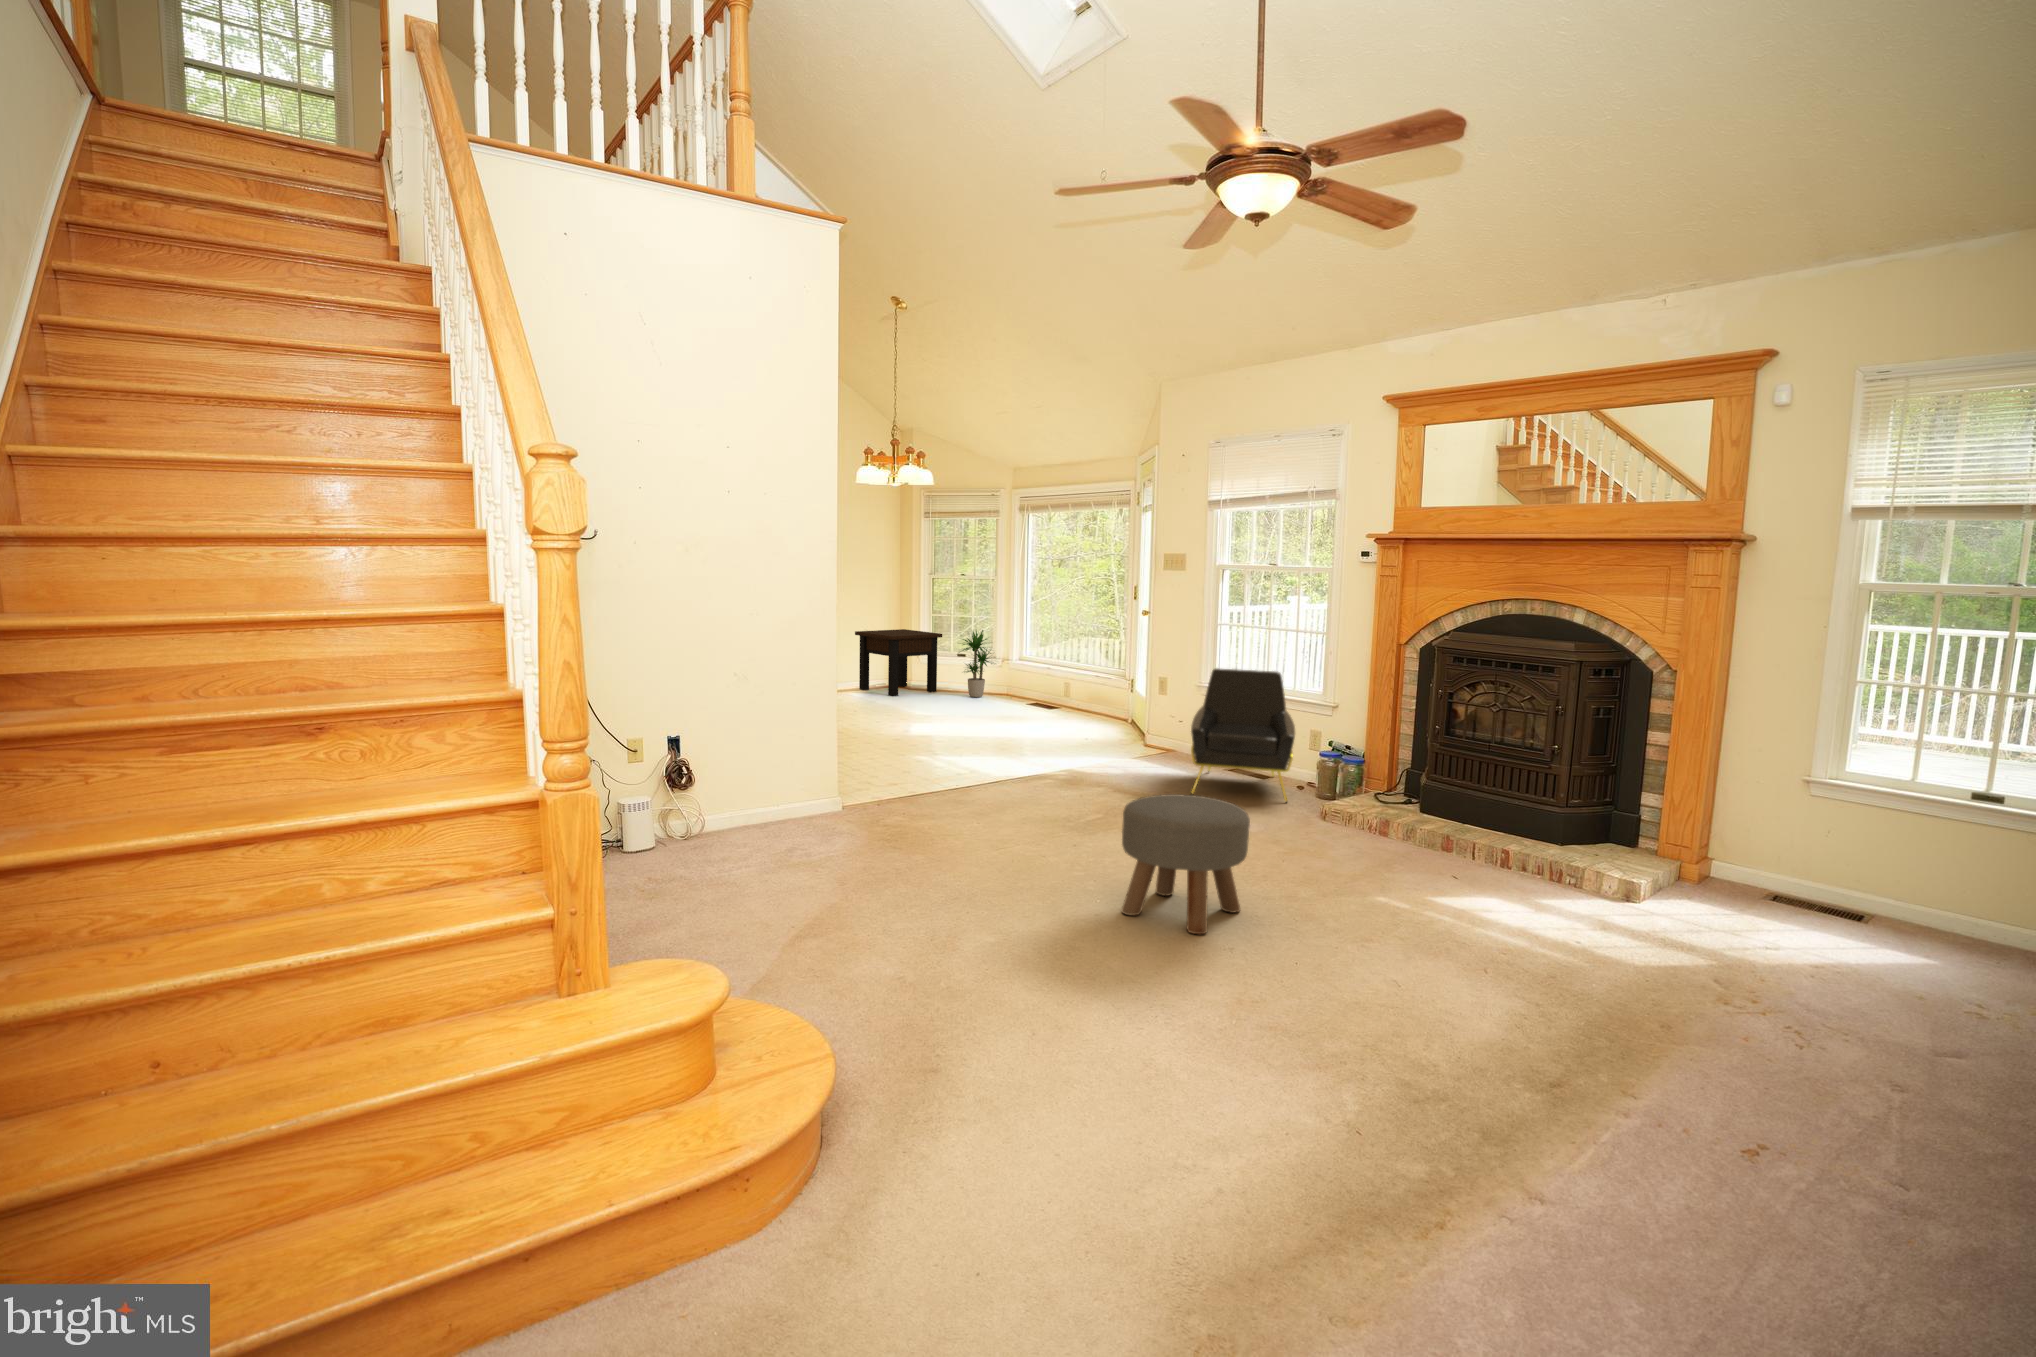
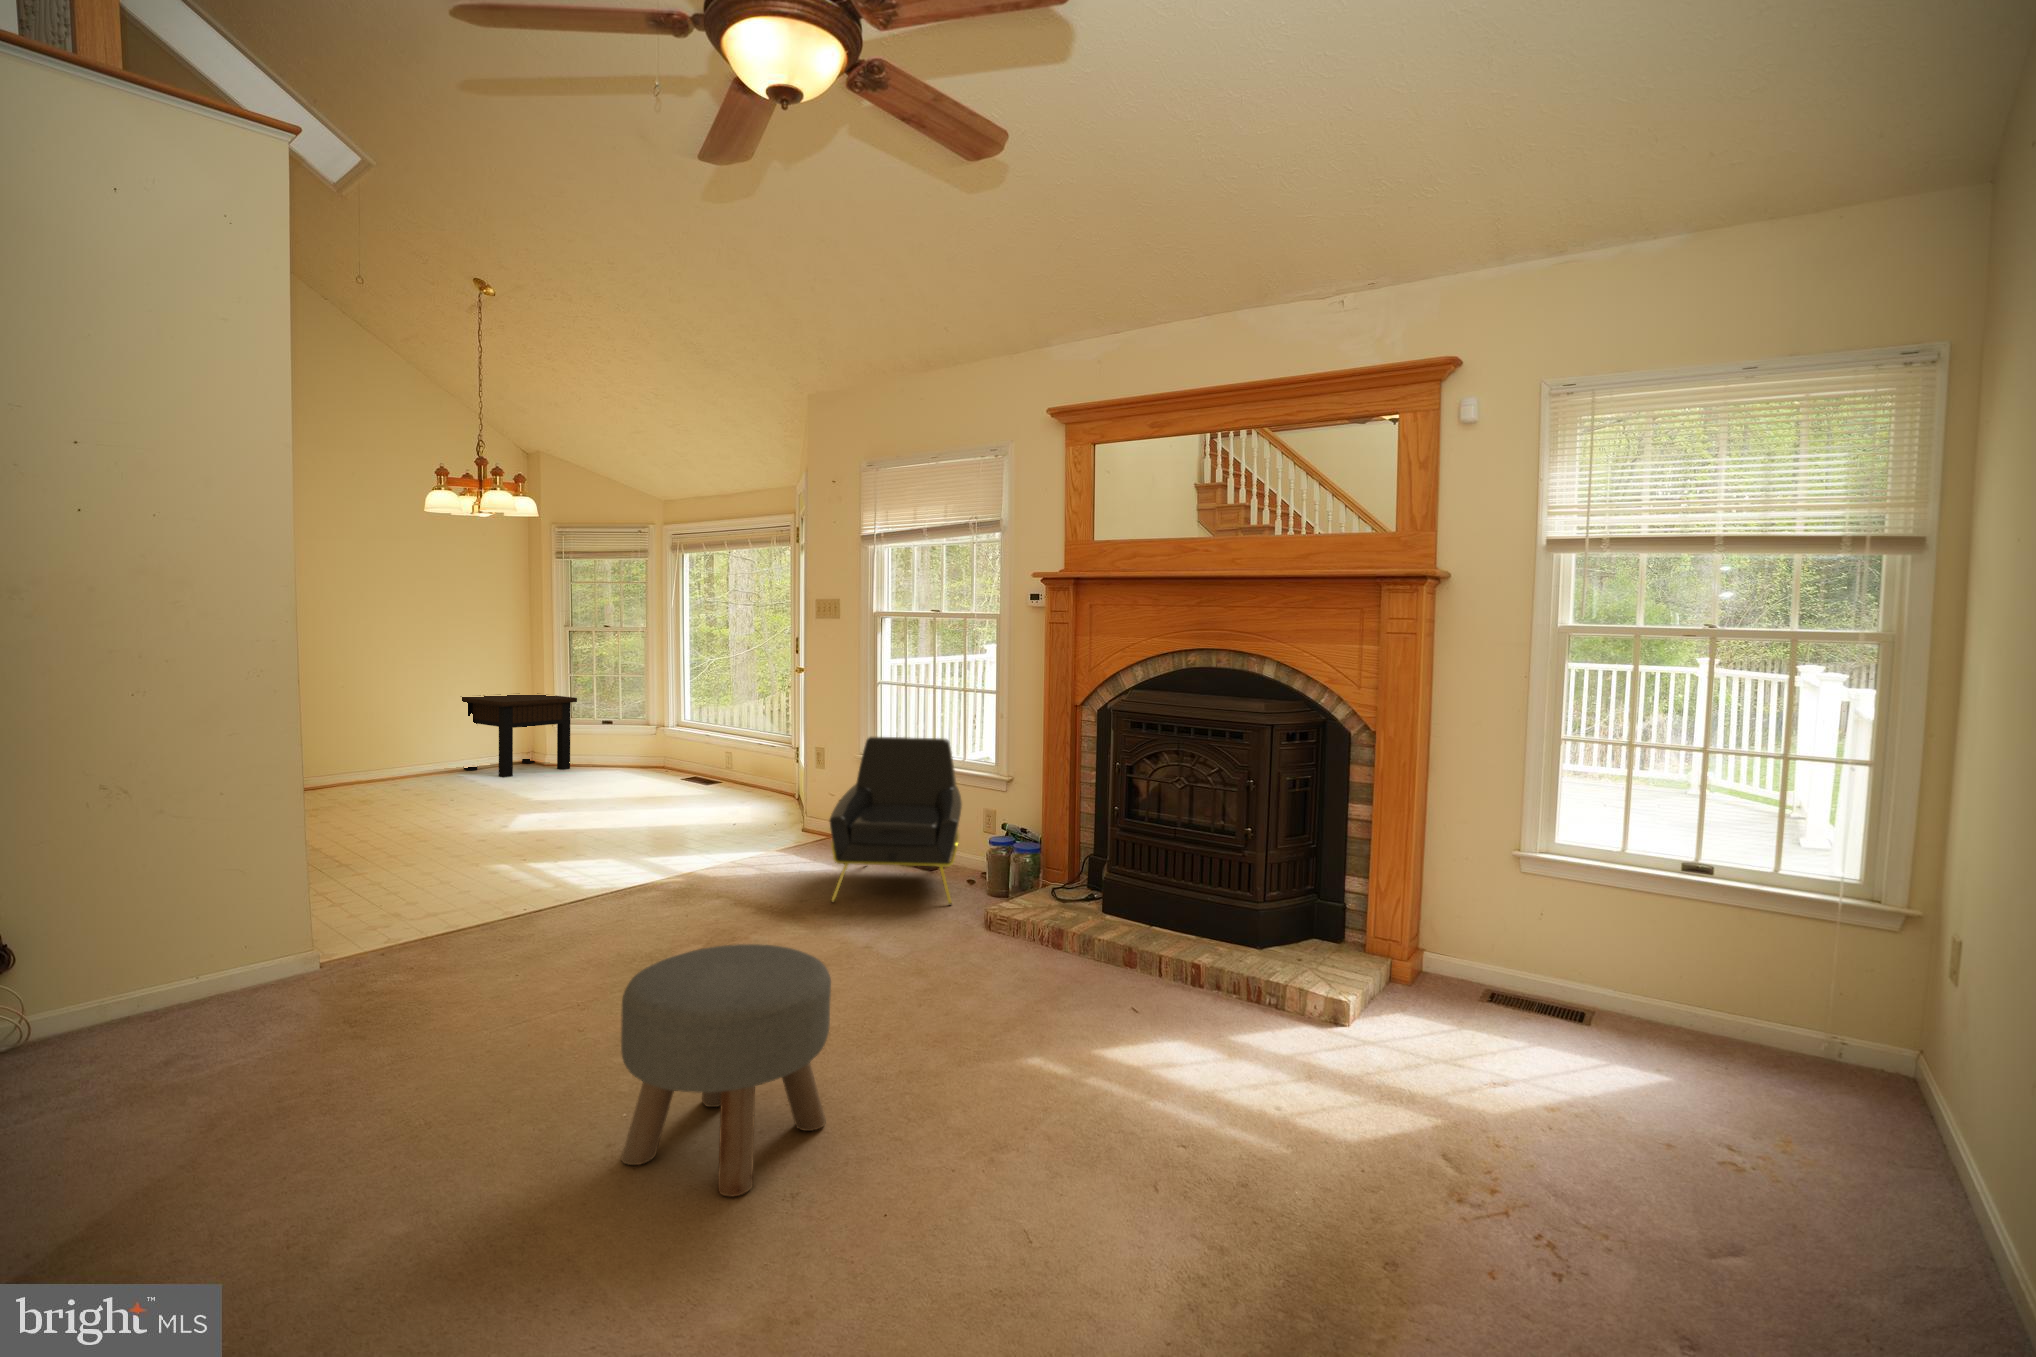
potted plant: present [959,630,992,697] -> none [591,690,648,774]

